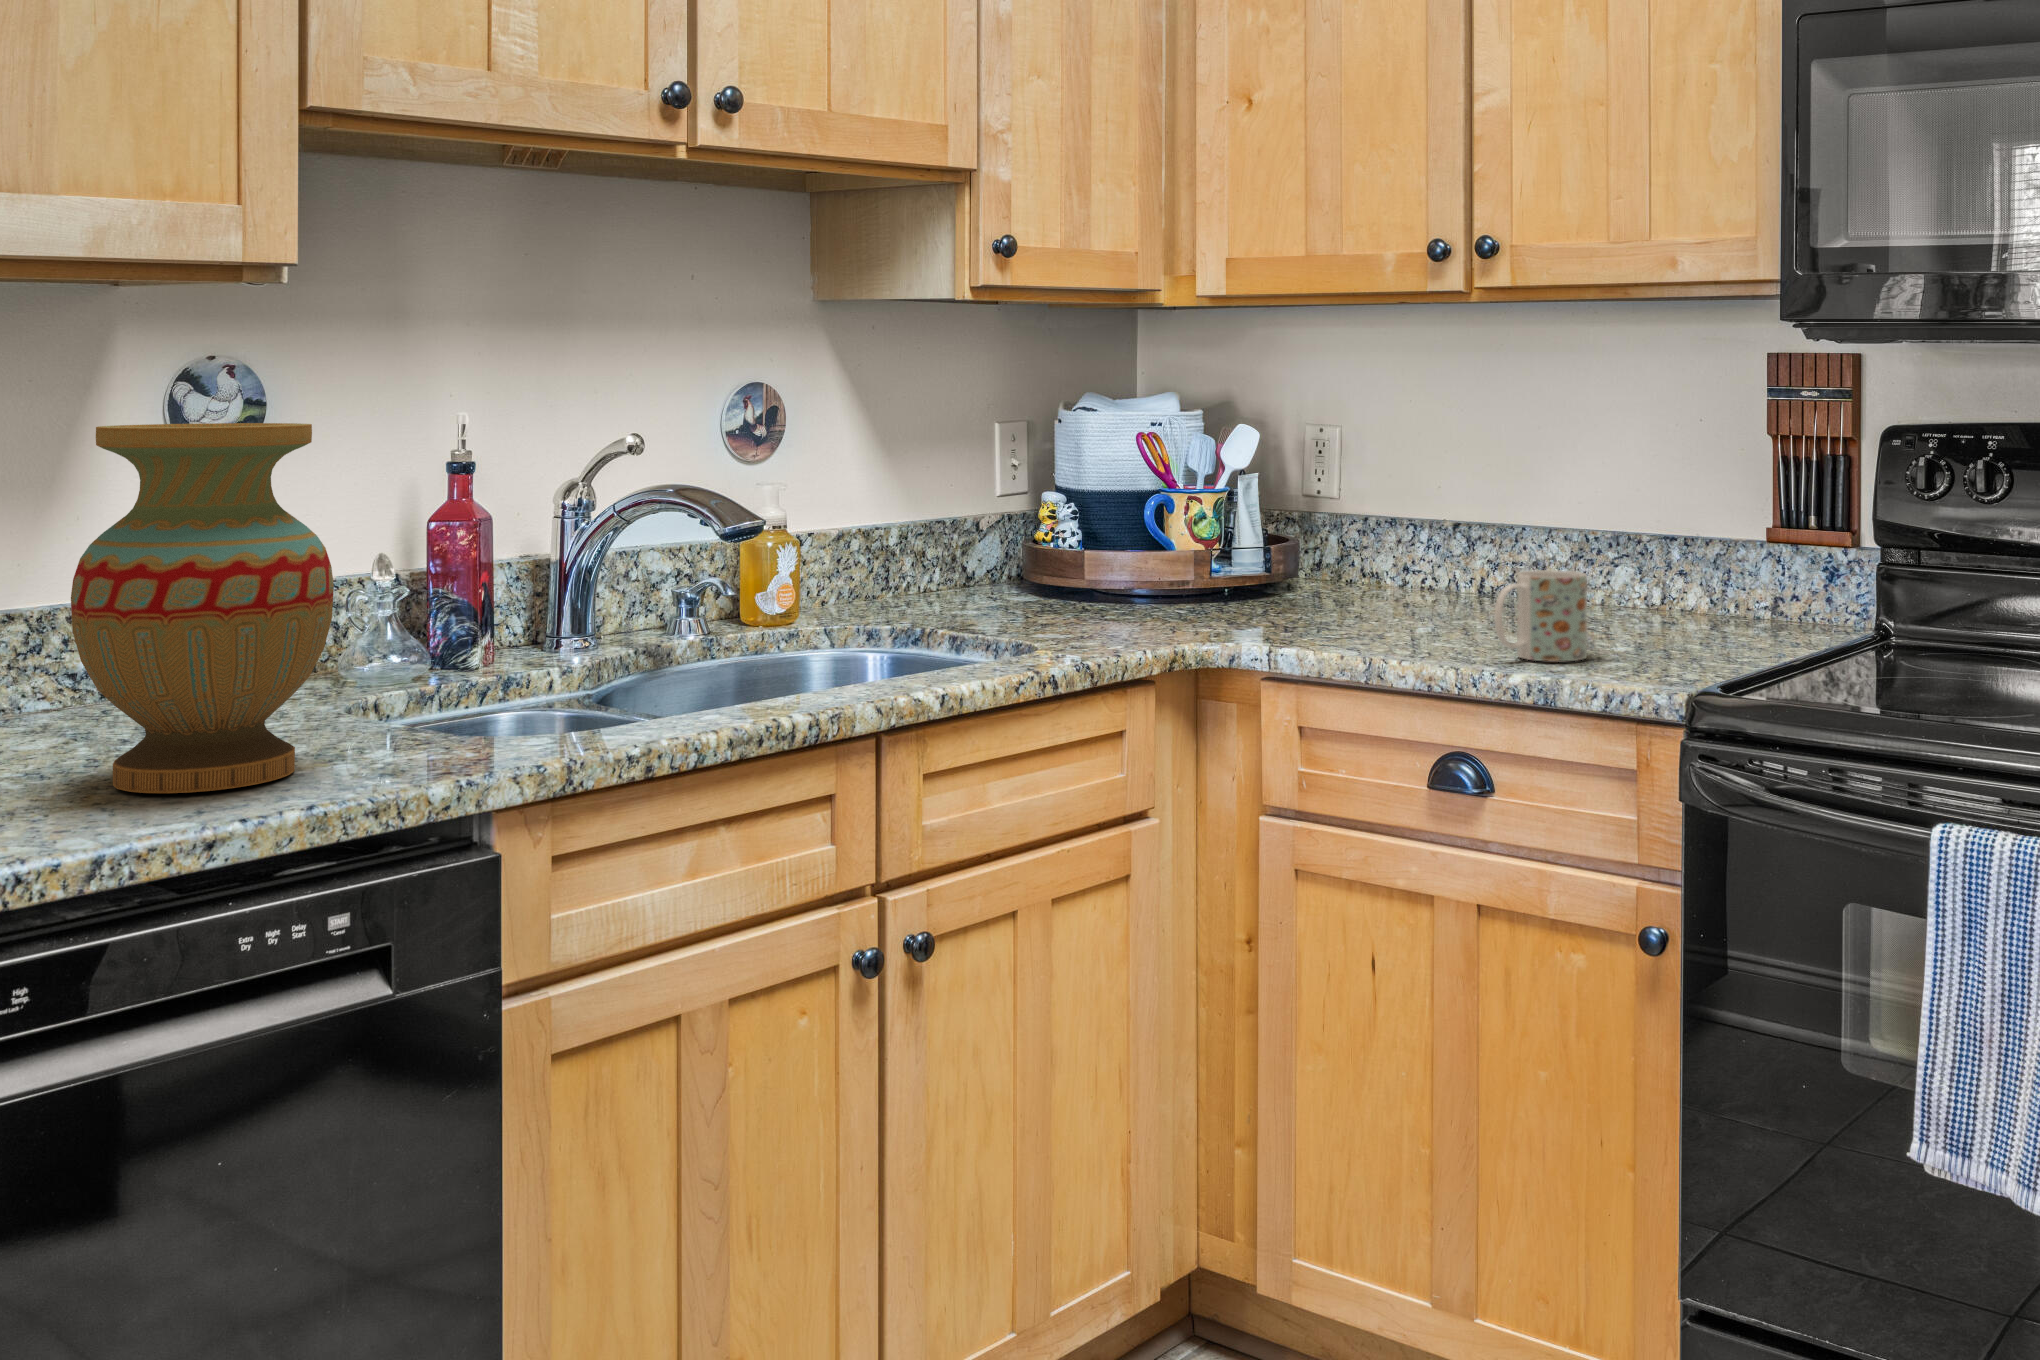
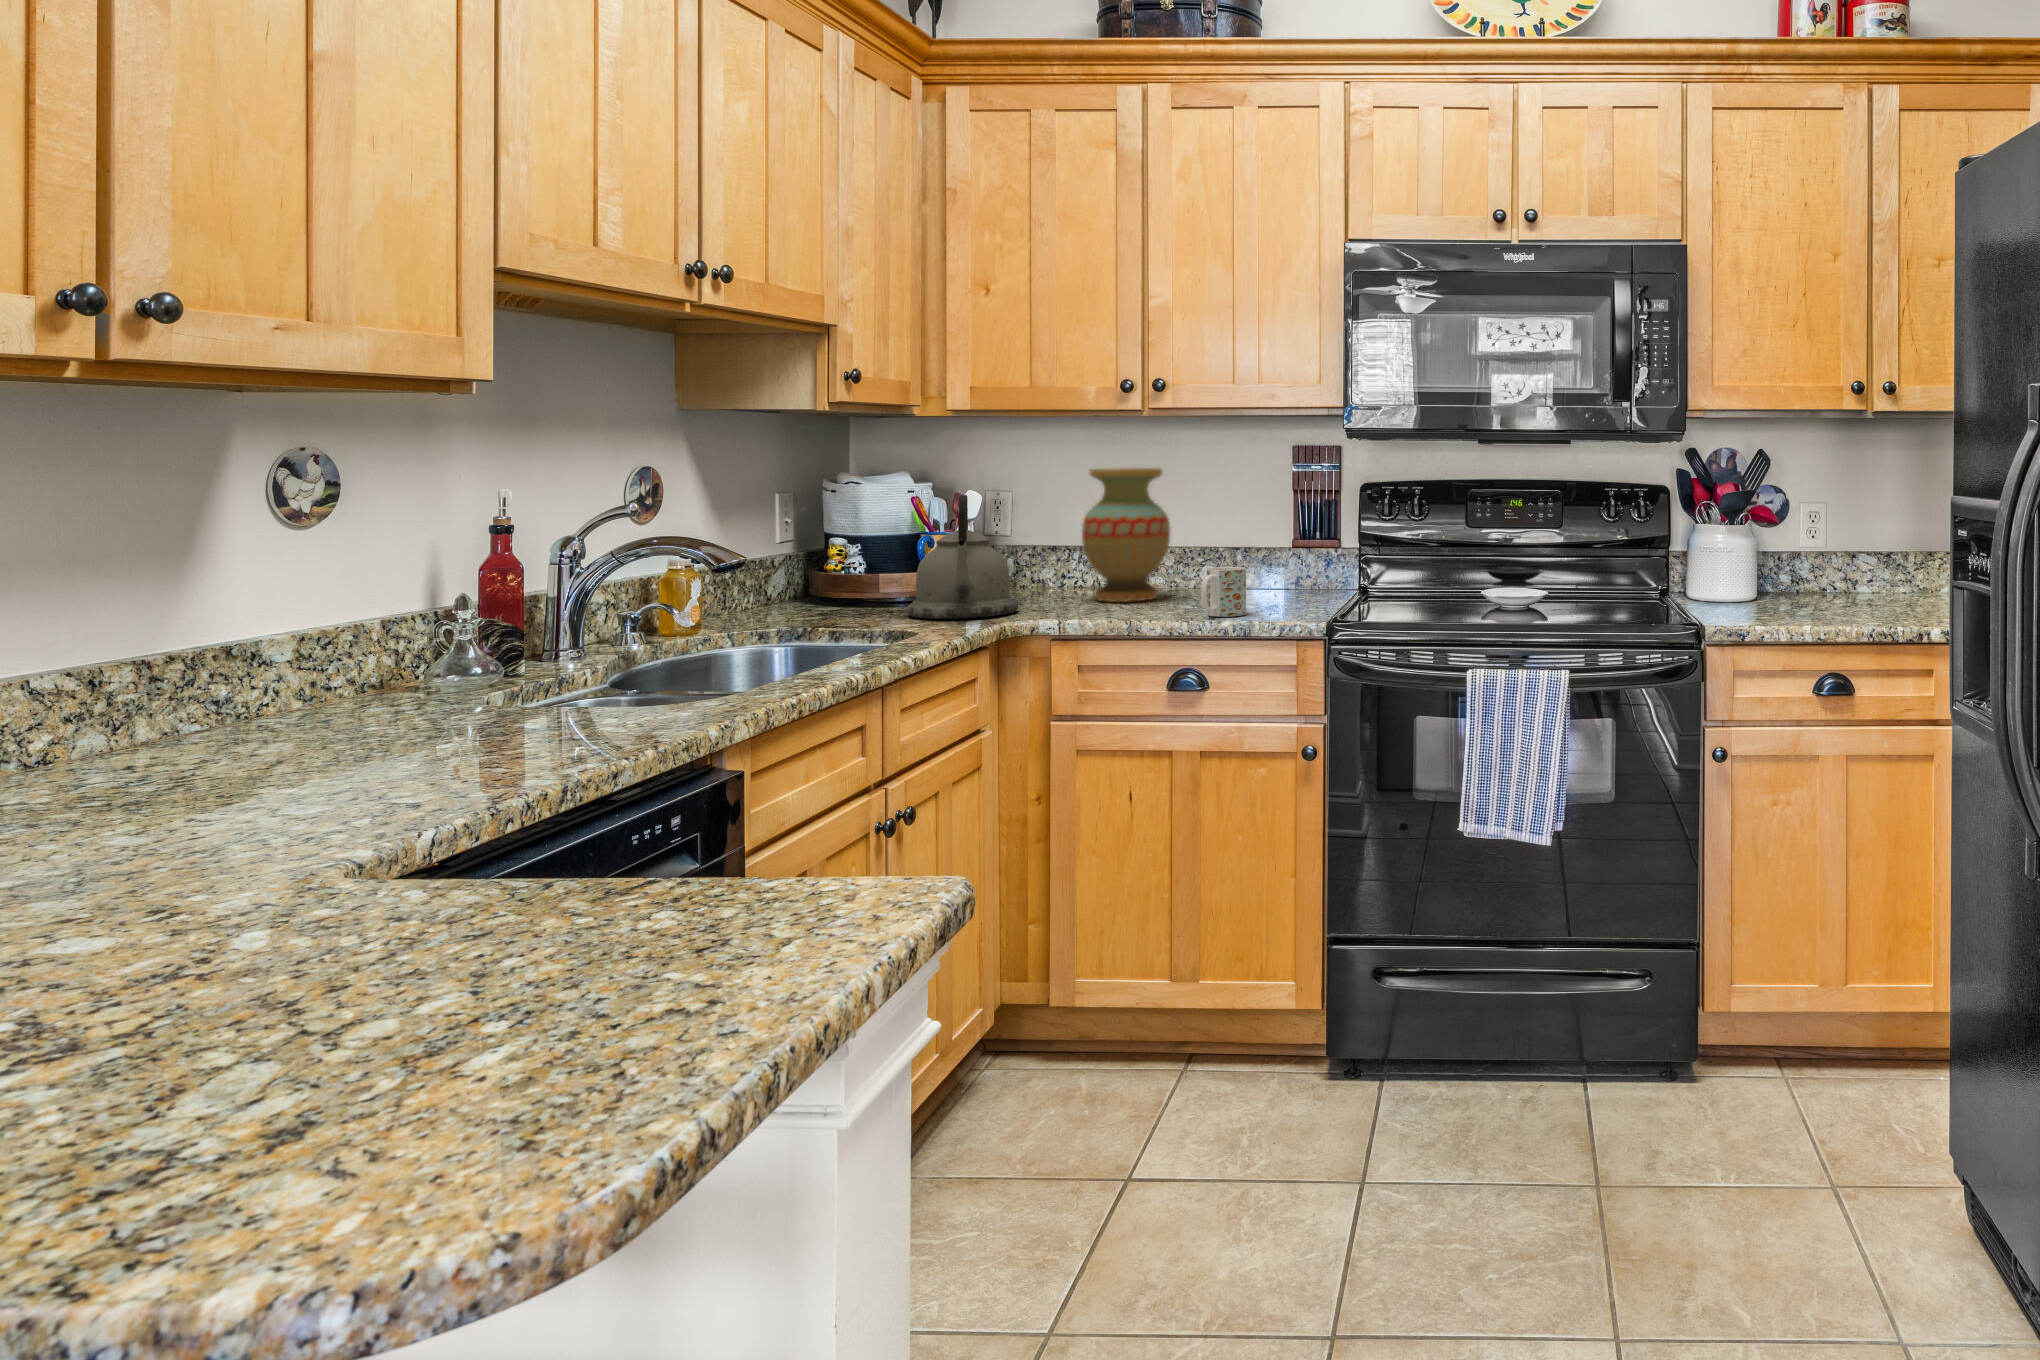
vase: present [71,423,334,793] -> present [1082,468,1170,602]
kettle: none [1095,431,1259,627] -> present [907,495,1018,619]

